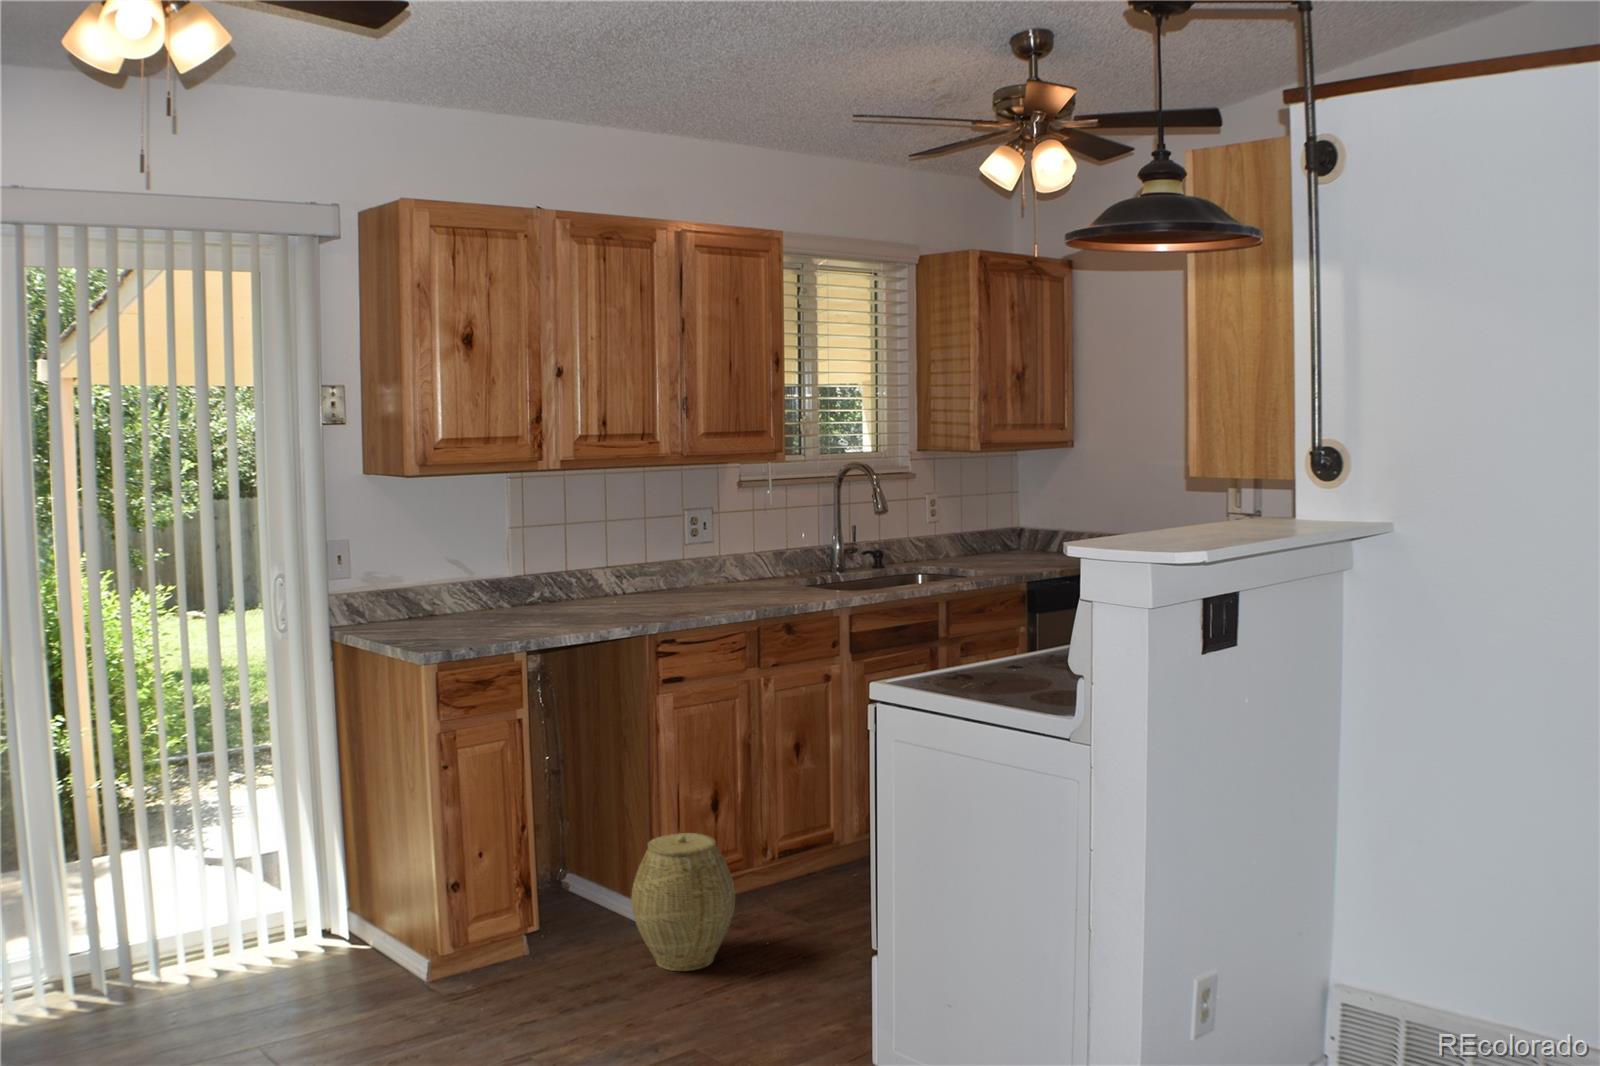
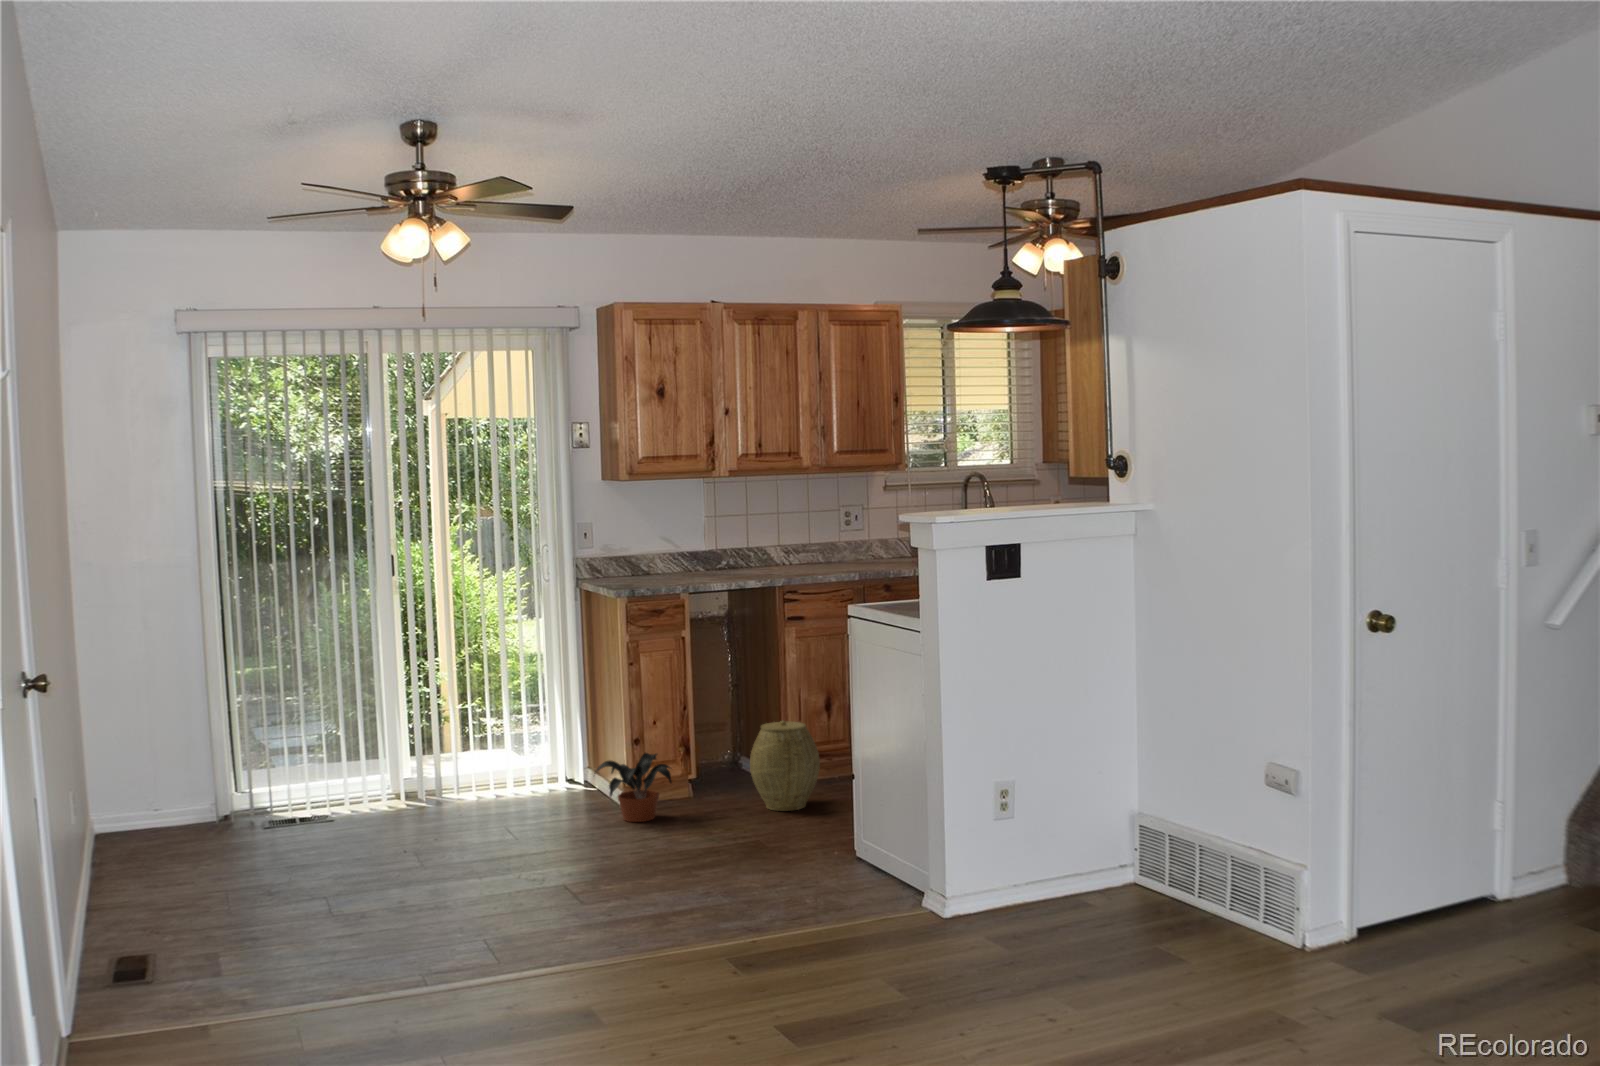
potted plant: none [399,901,531,1020] -> present [597,753,672,822]

